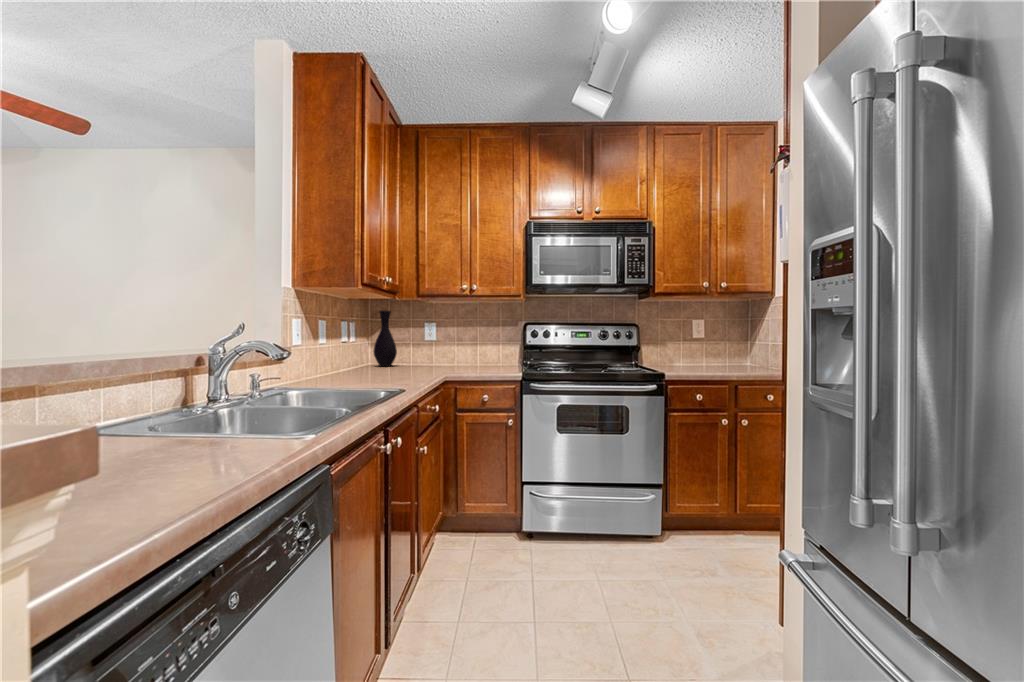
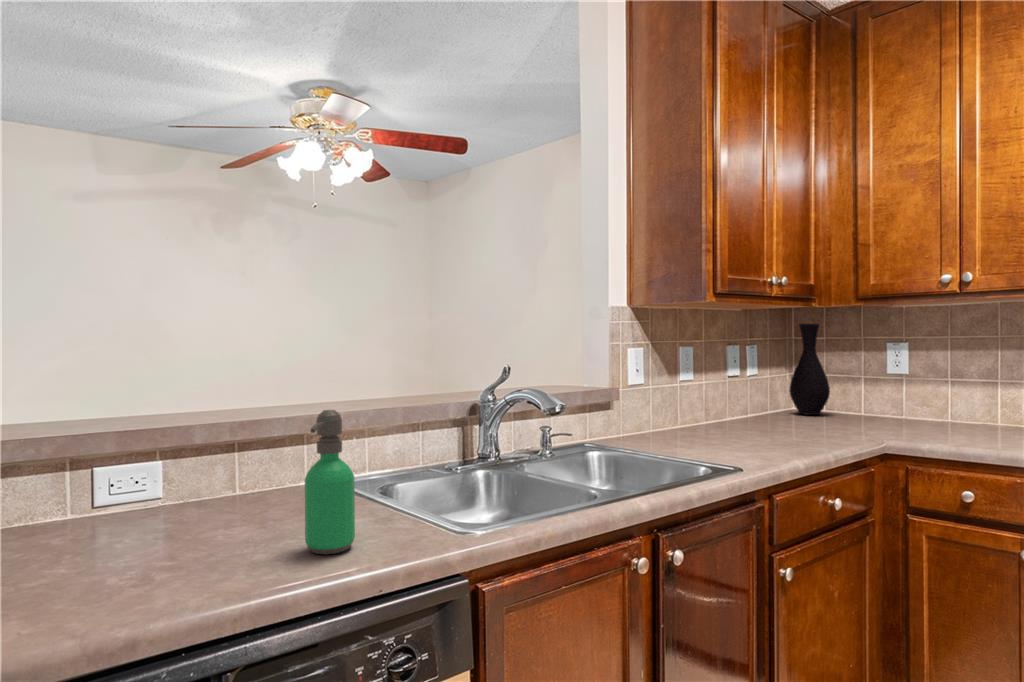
soap dispenser: none [178,338,230,465] -> present [305,410,355,554]

